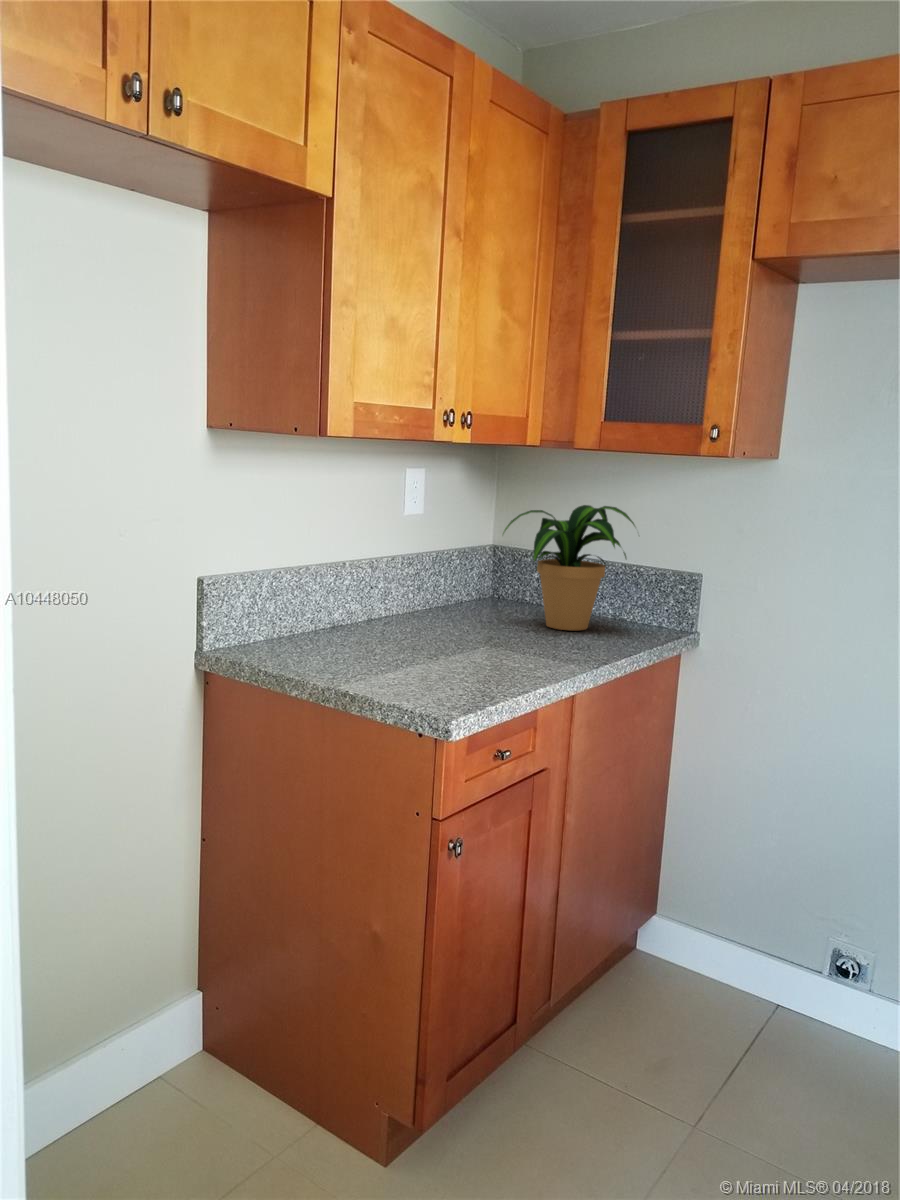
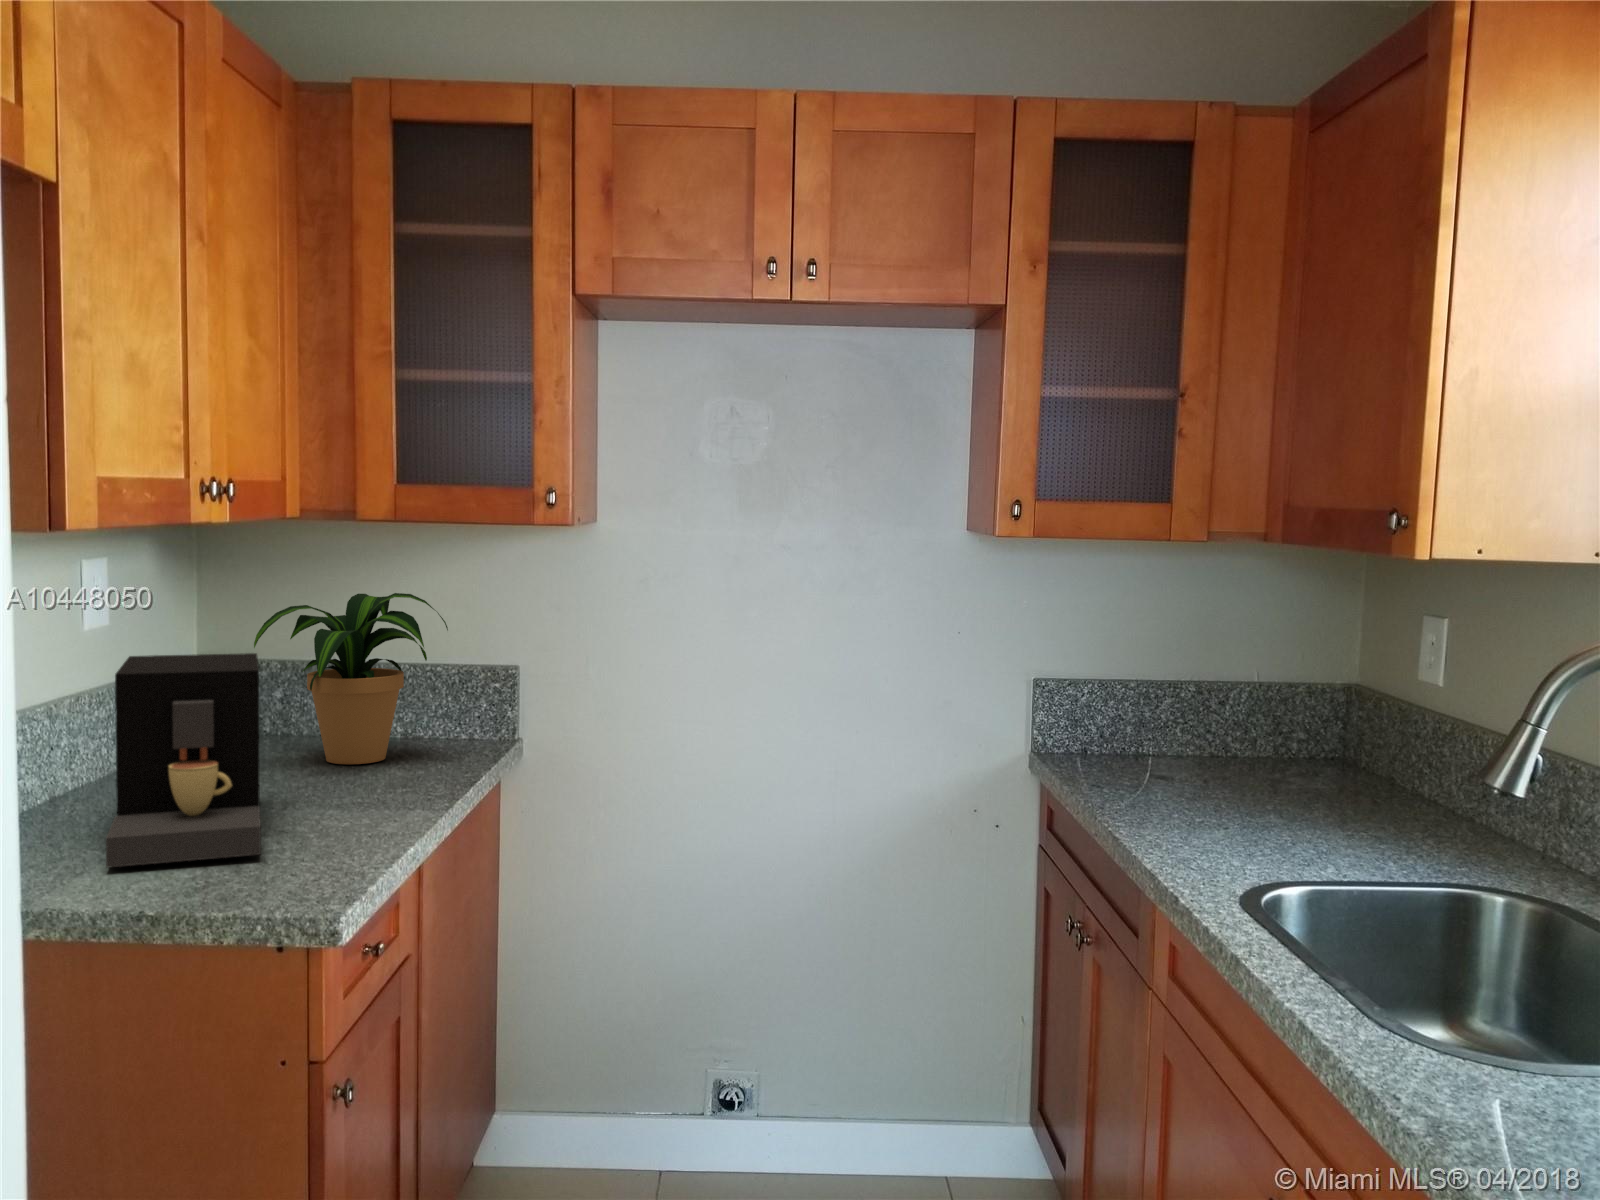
coffee maker: none [352,533,483,673] -> present [106,653,261,868]

